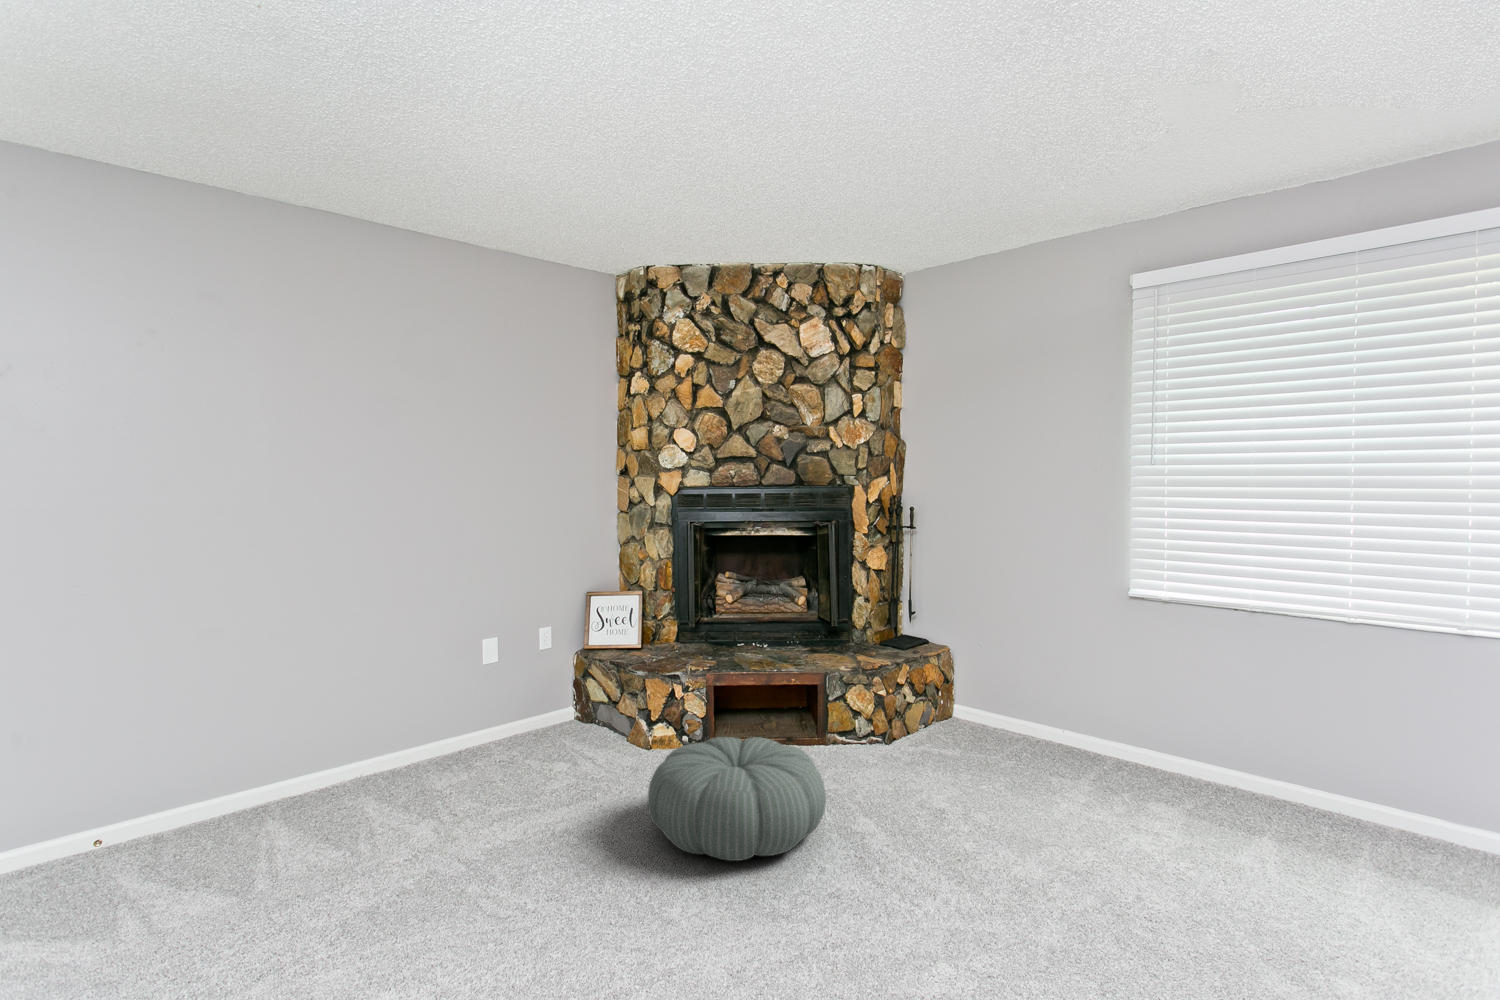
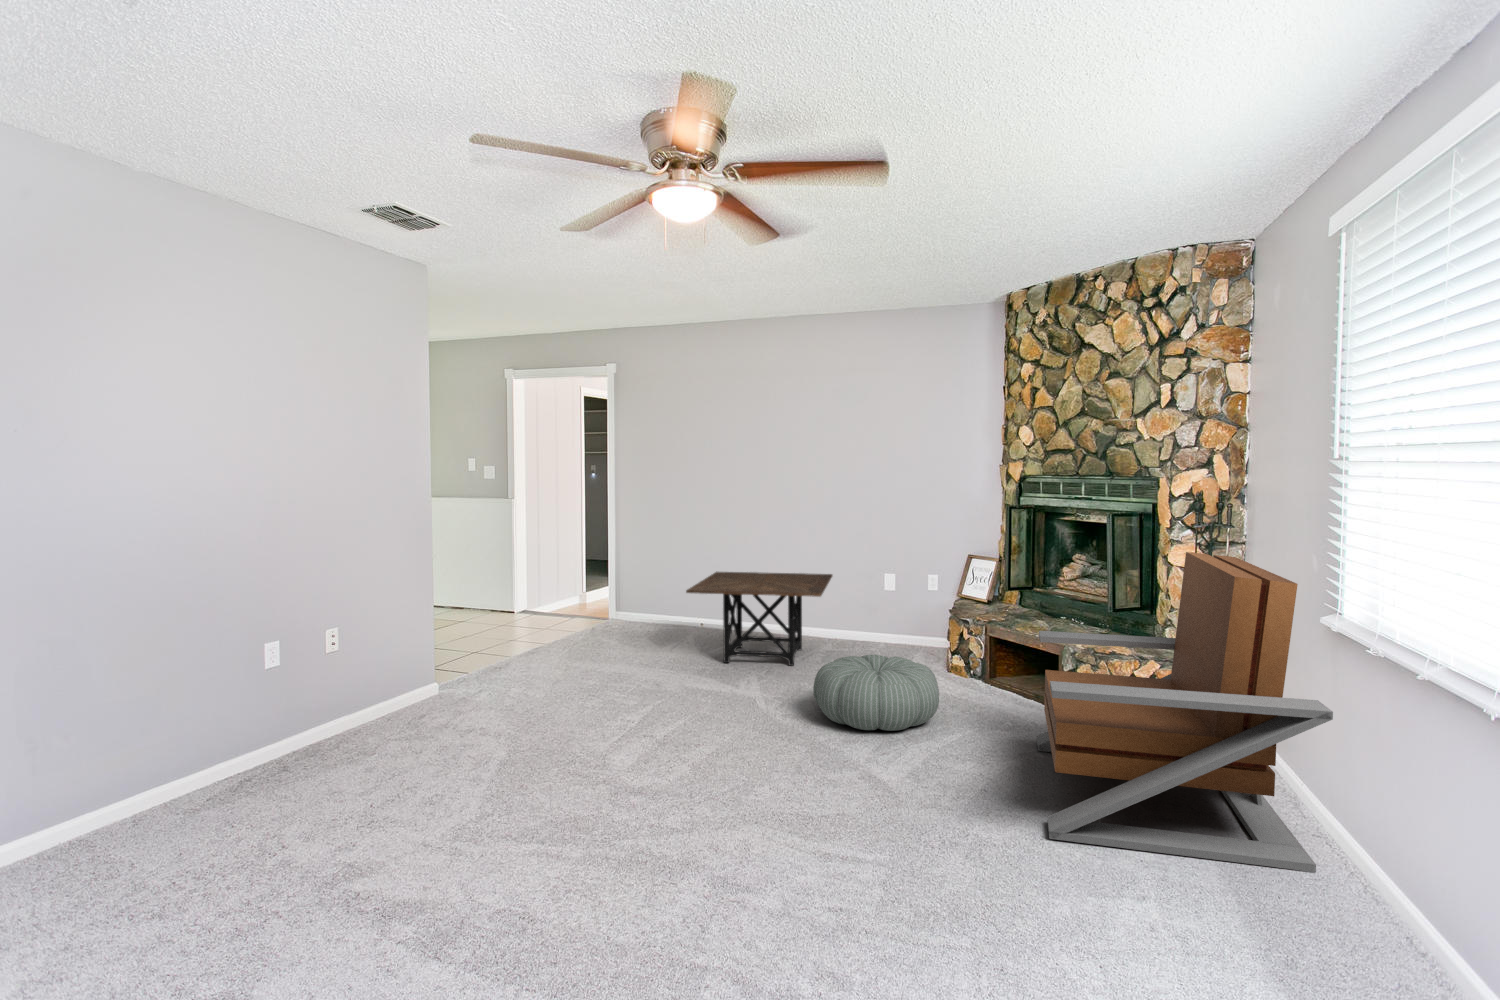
lounge chair: none [898,554,1234,869] -> present [1037,552,1333,872]
side table: none [195,649,528,856] -> present [686,572,832,666]

